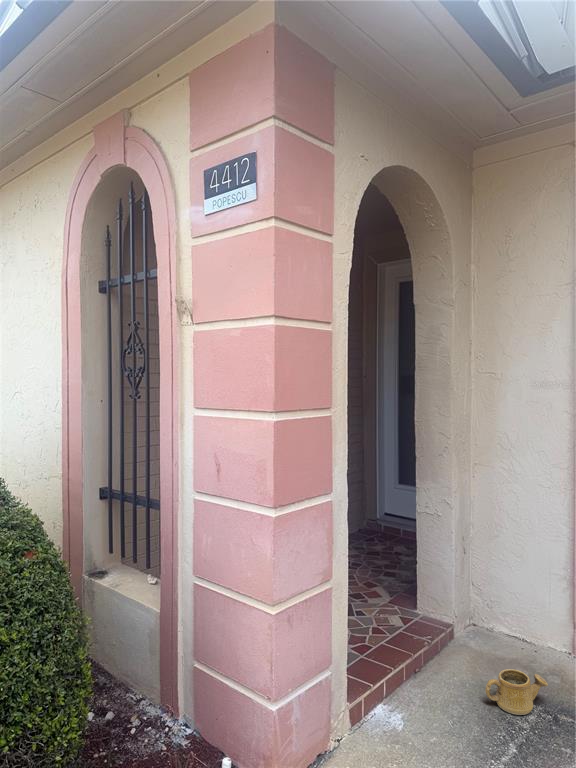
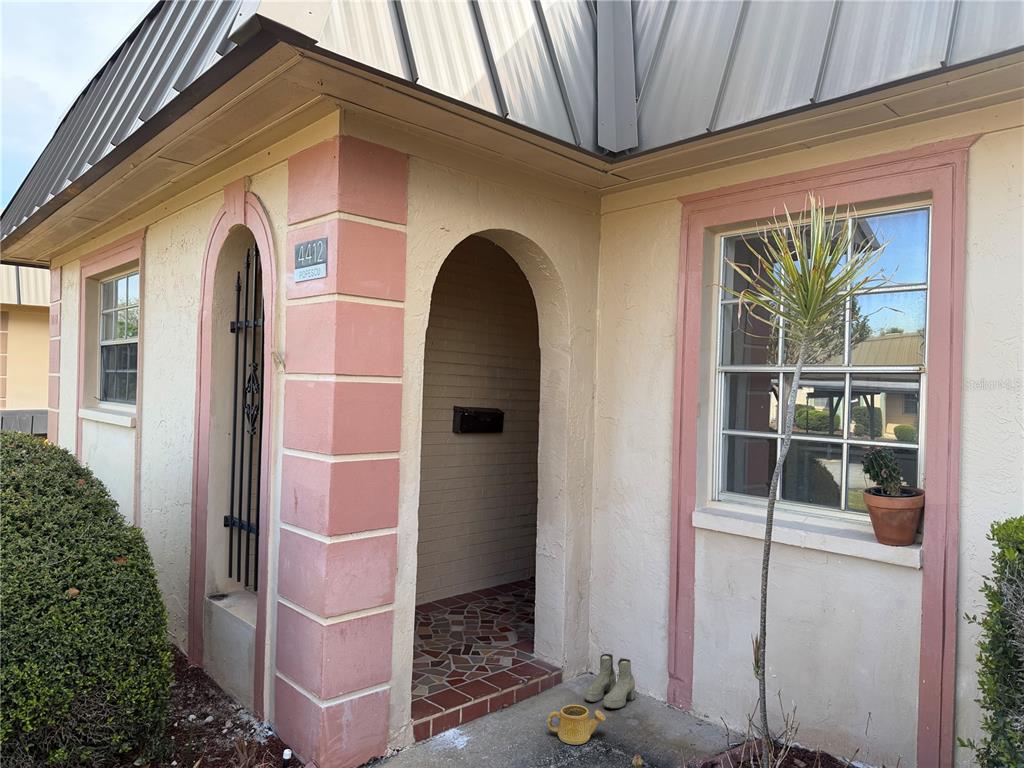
boots: none [492,607,539,665] -> present [584,654,635,708]

